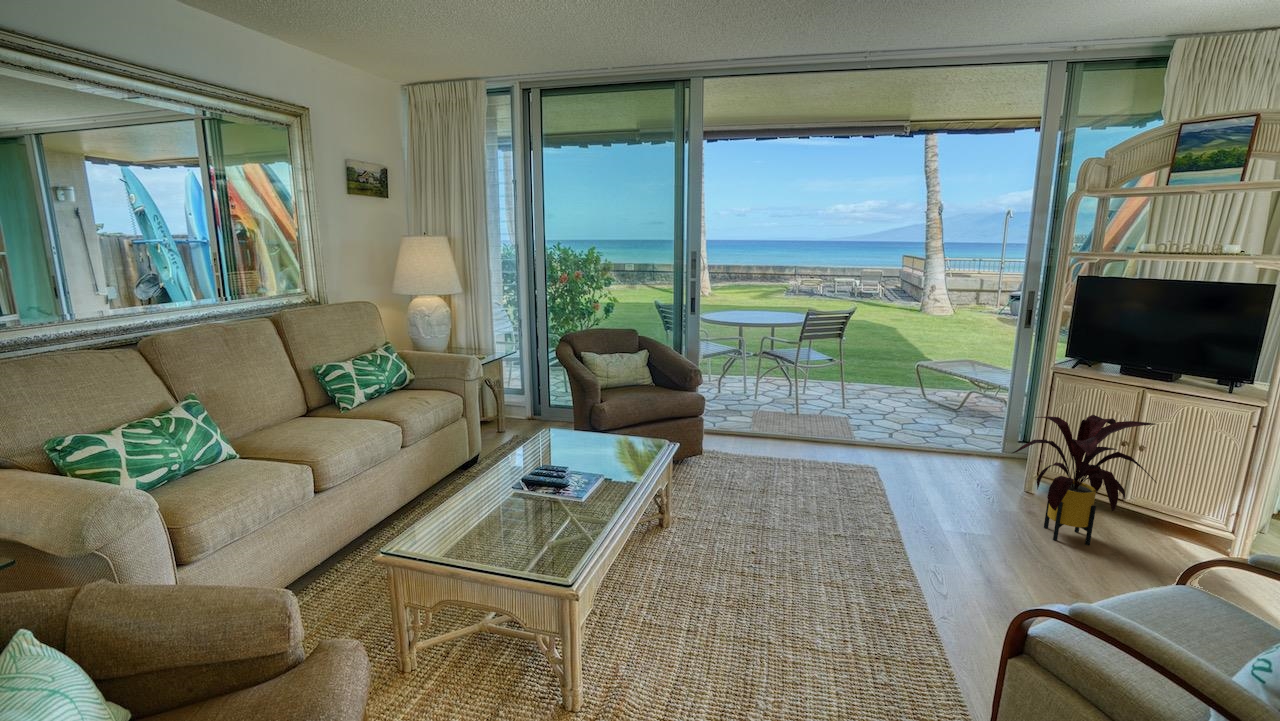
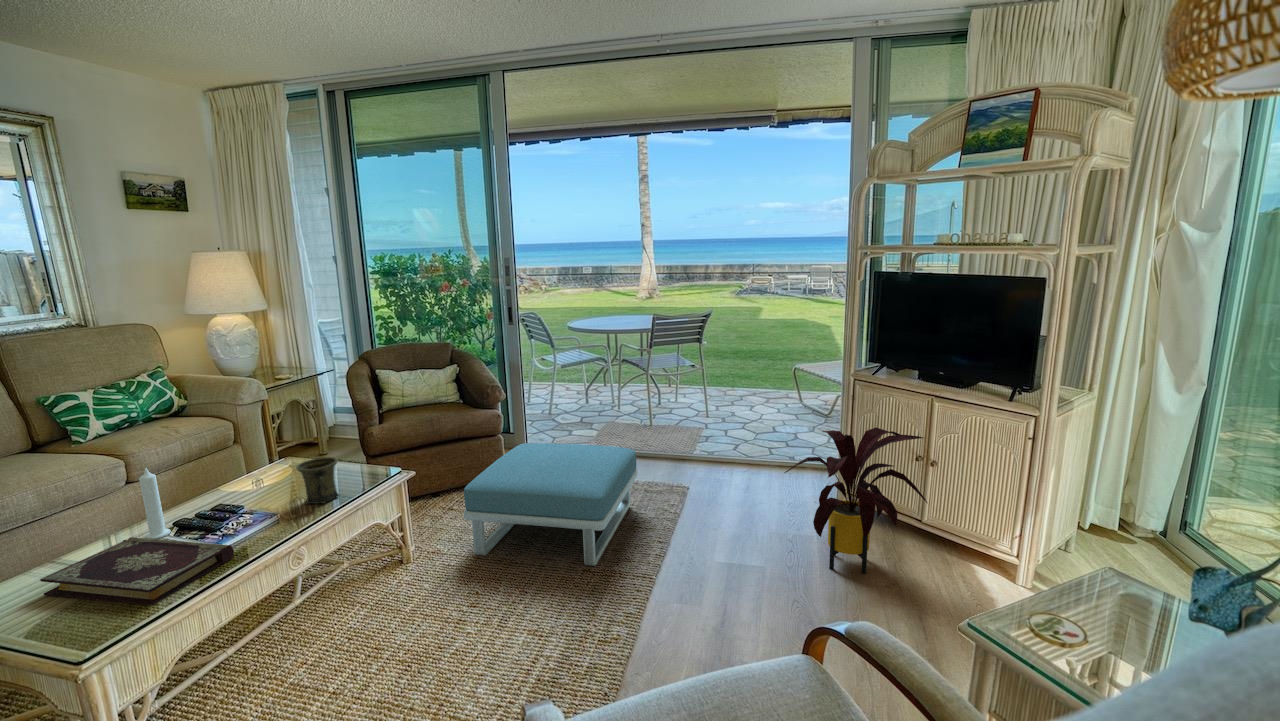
footstool: none [712,422,853,532] -> present [463,443,637,566]
mug: none [593,426,627,468] -> present [296,457,339,504]
candle: none [486,429,505,494] -> present [139,468,171,539]
book: none [457,491,594,549] -> present [40,537,234,605]

